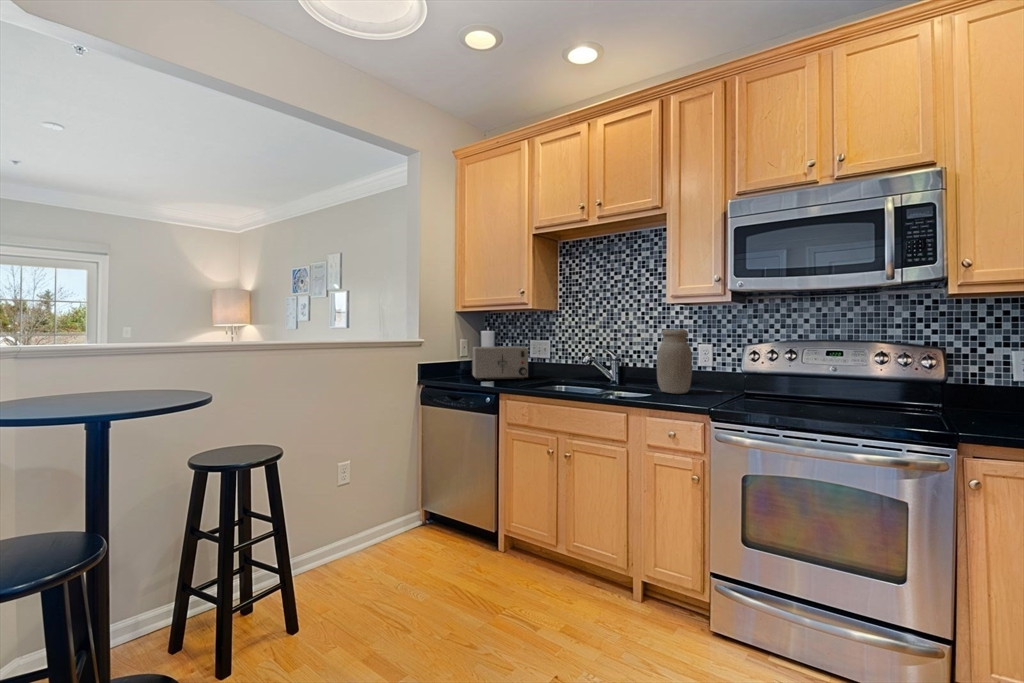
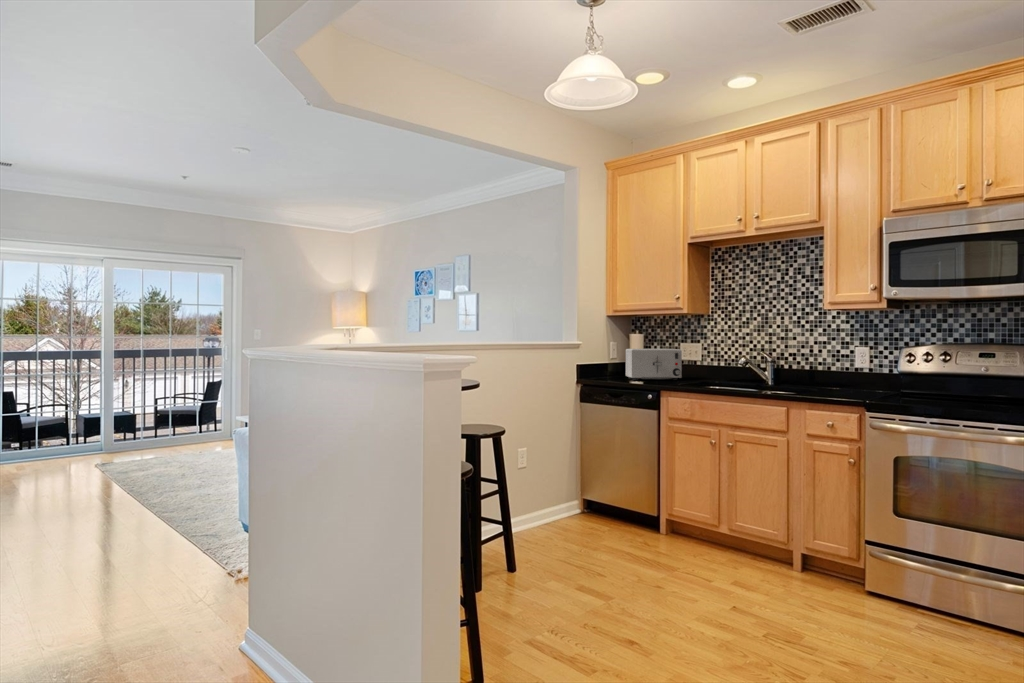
jar: present [657,329,692,394] -> none [815,333,849,391]

